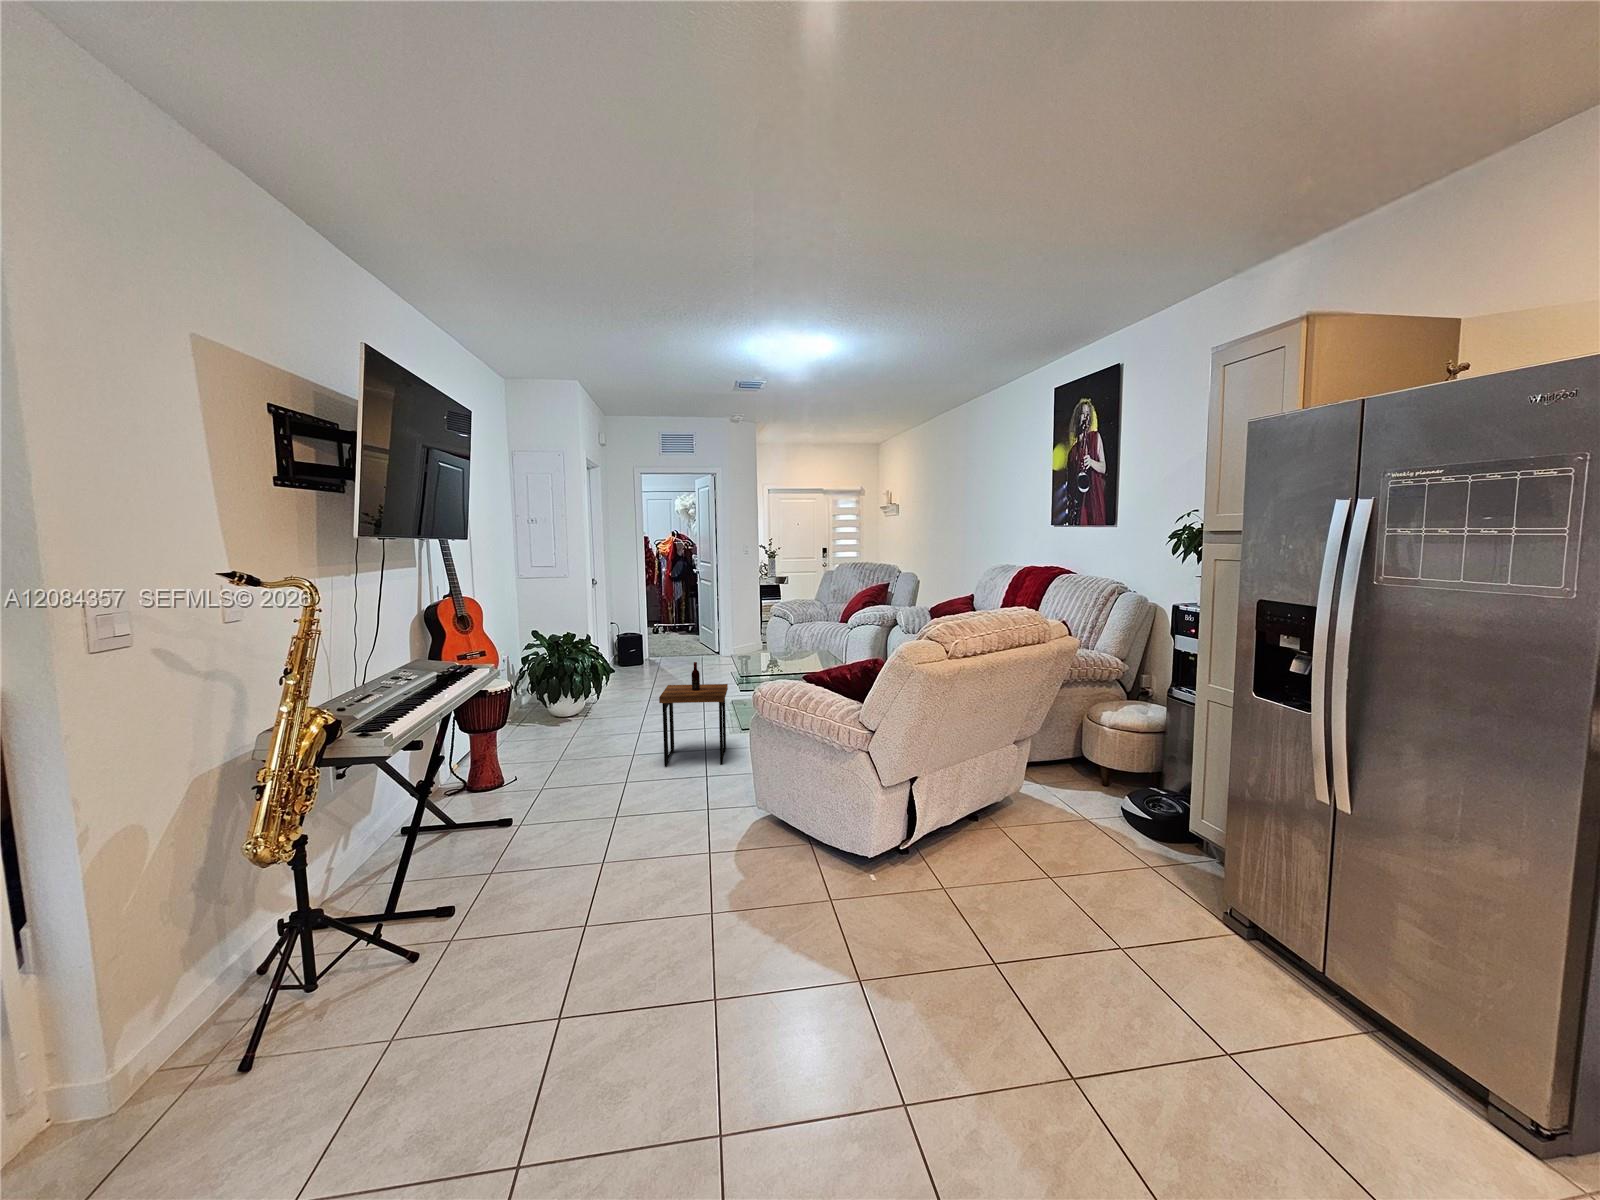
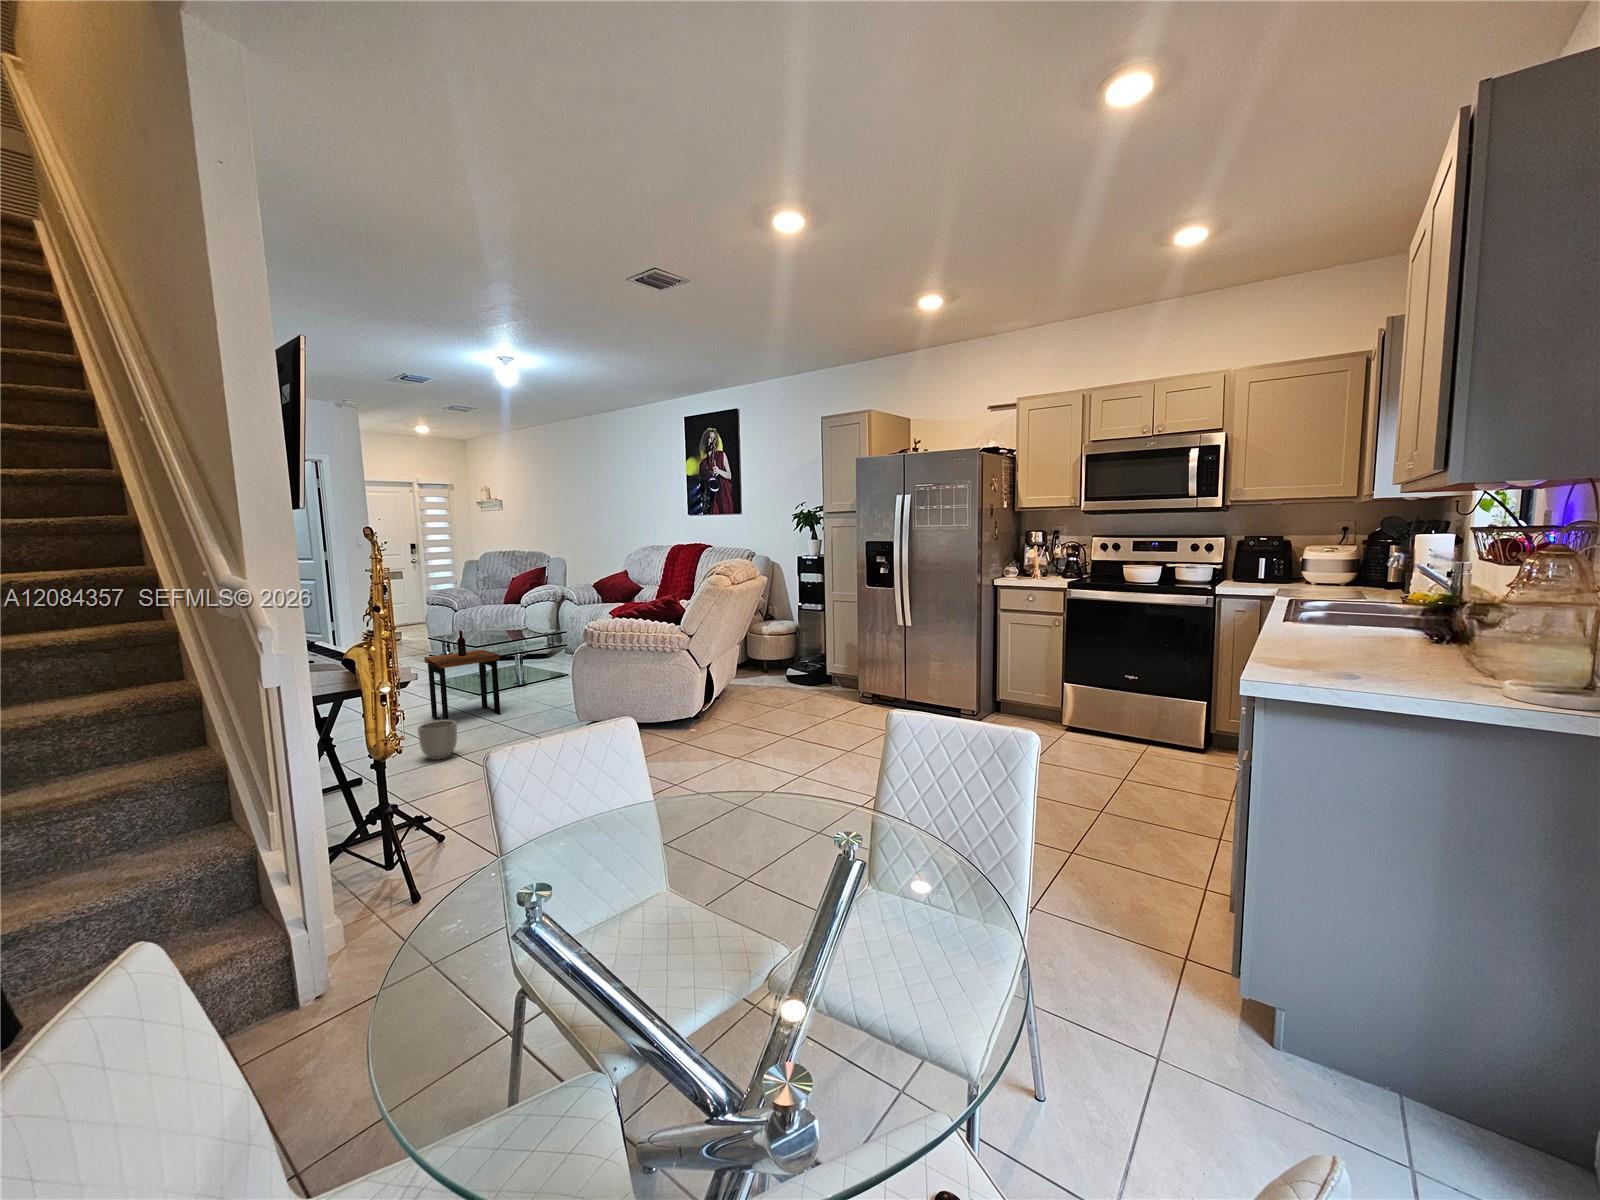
planter: none [576,769,617,816] -> present [418,720,457,760]

